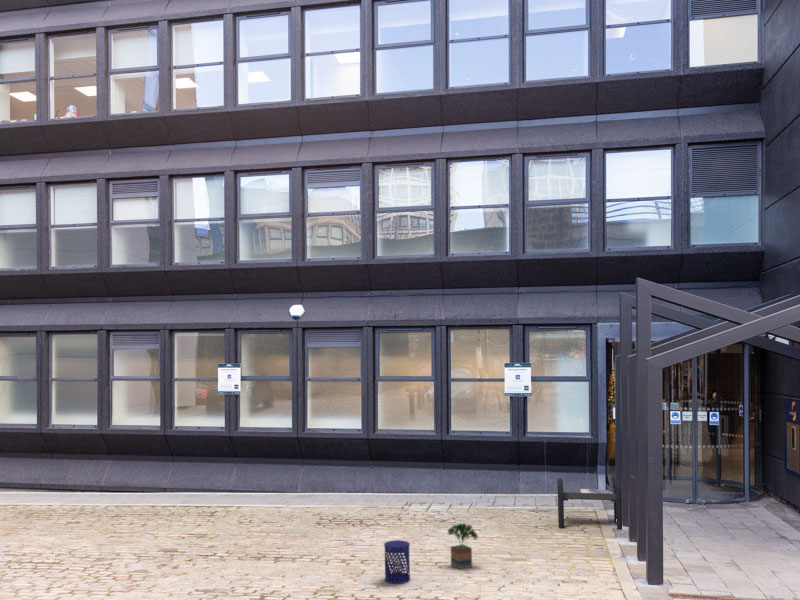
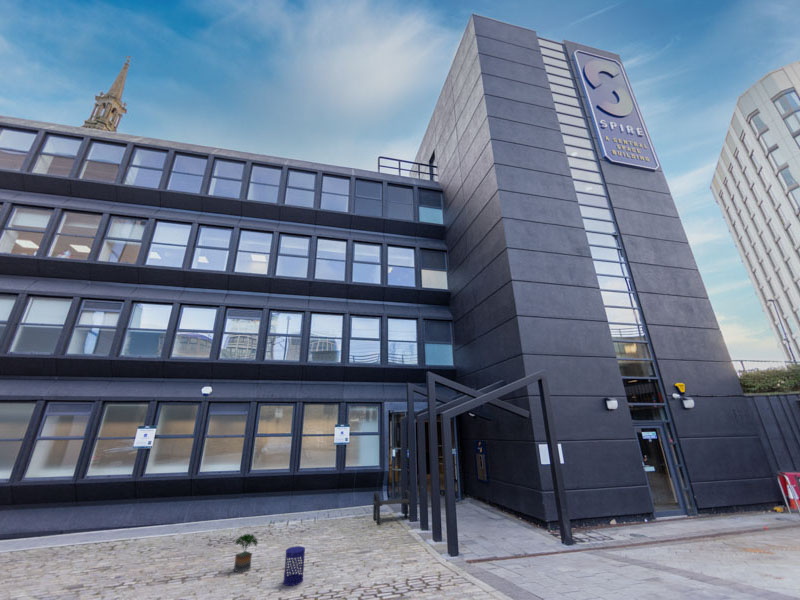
potted tree: present [448,524,478,569] -> present [234,534,258,573]

